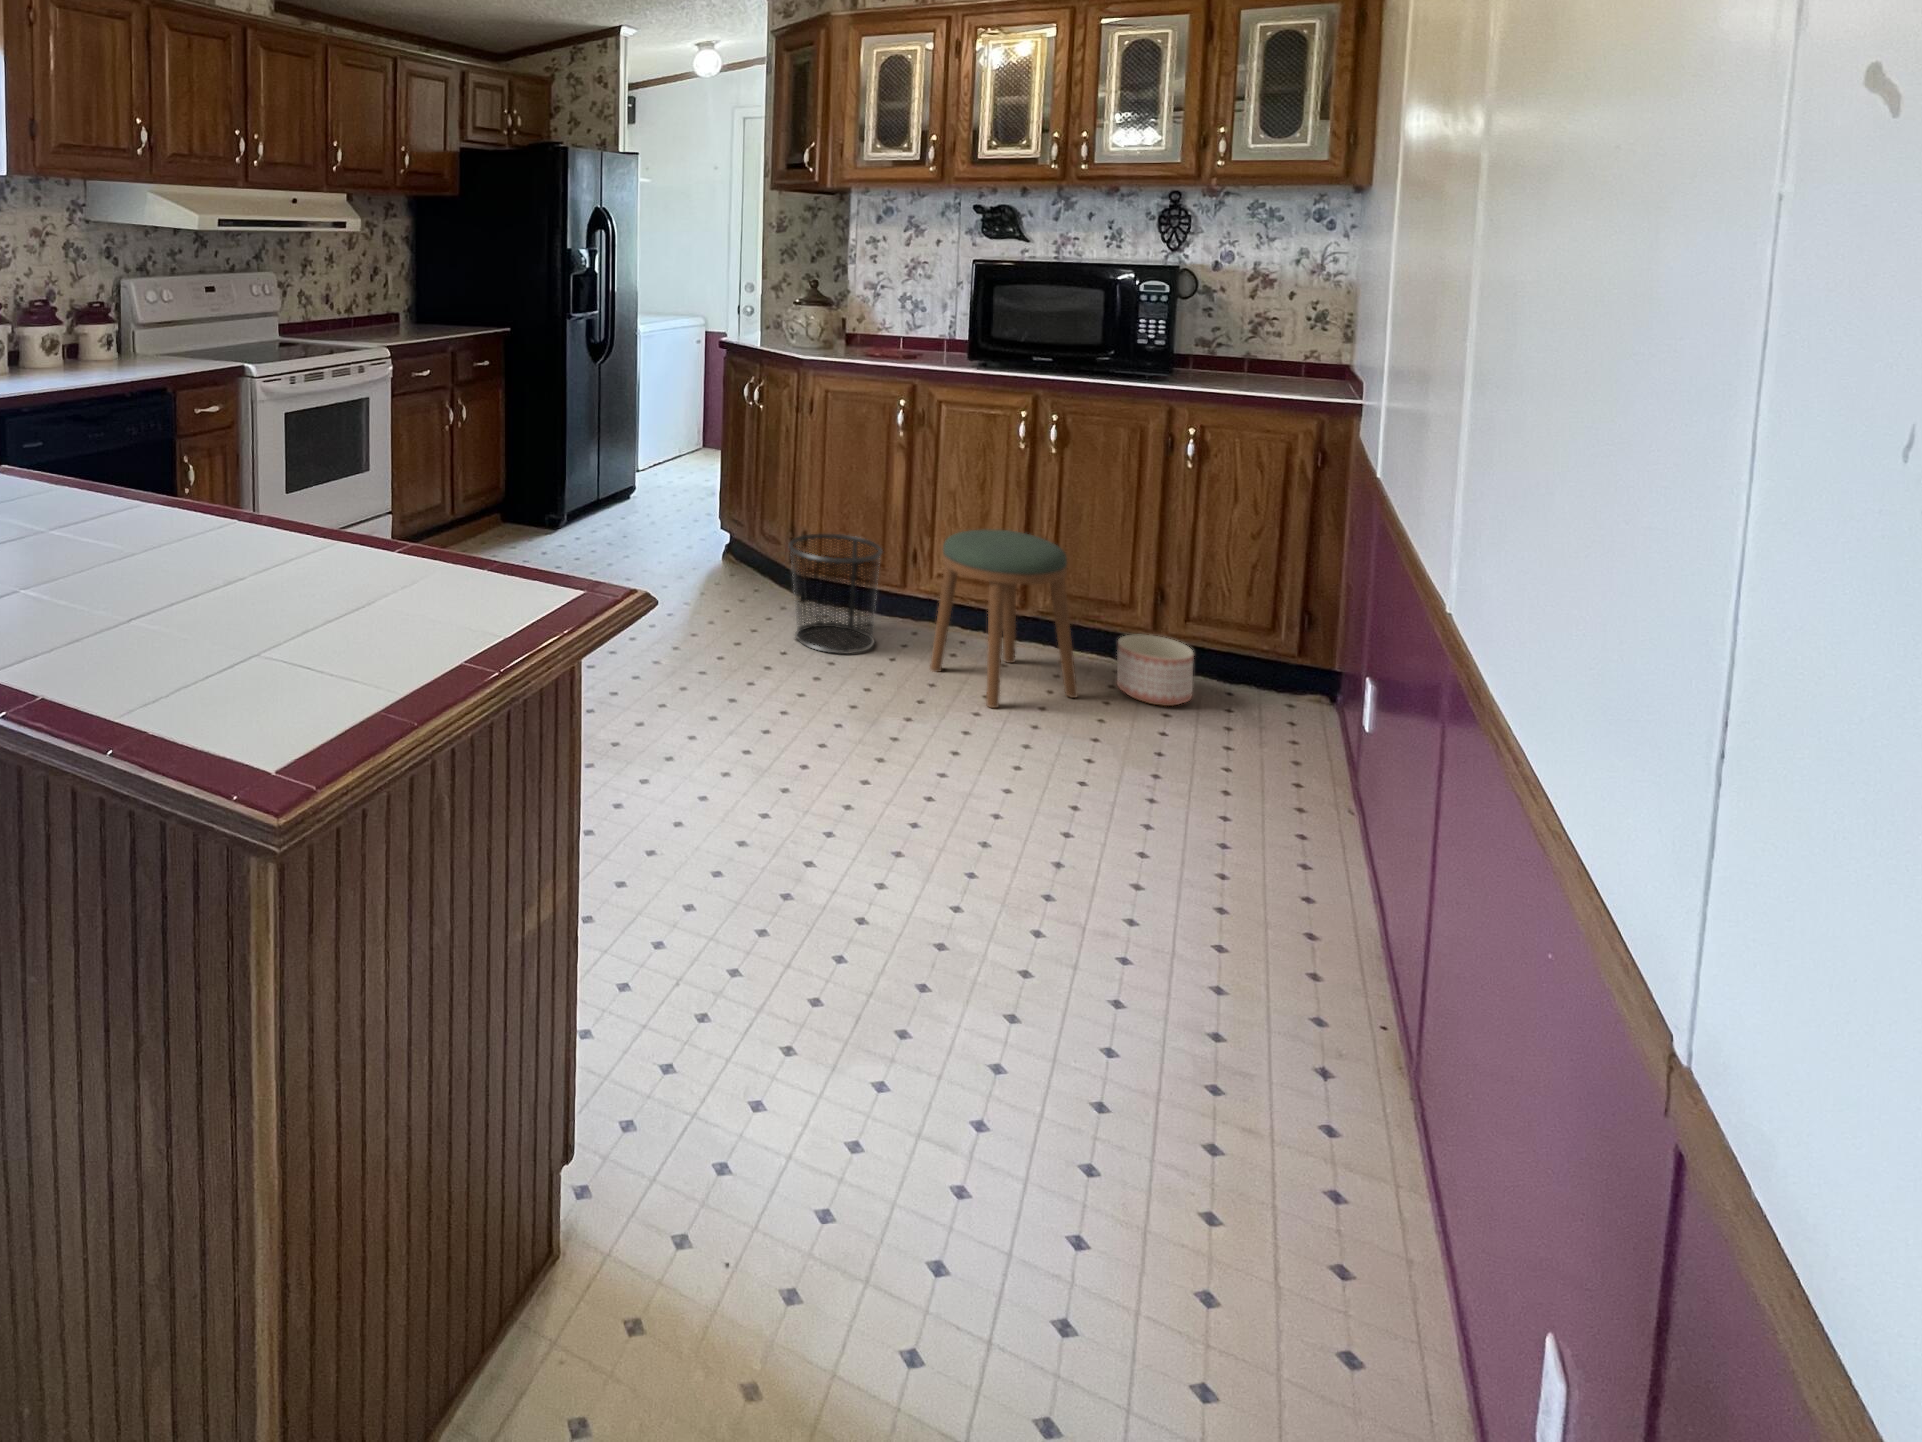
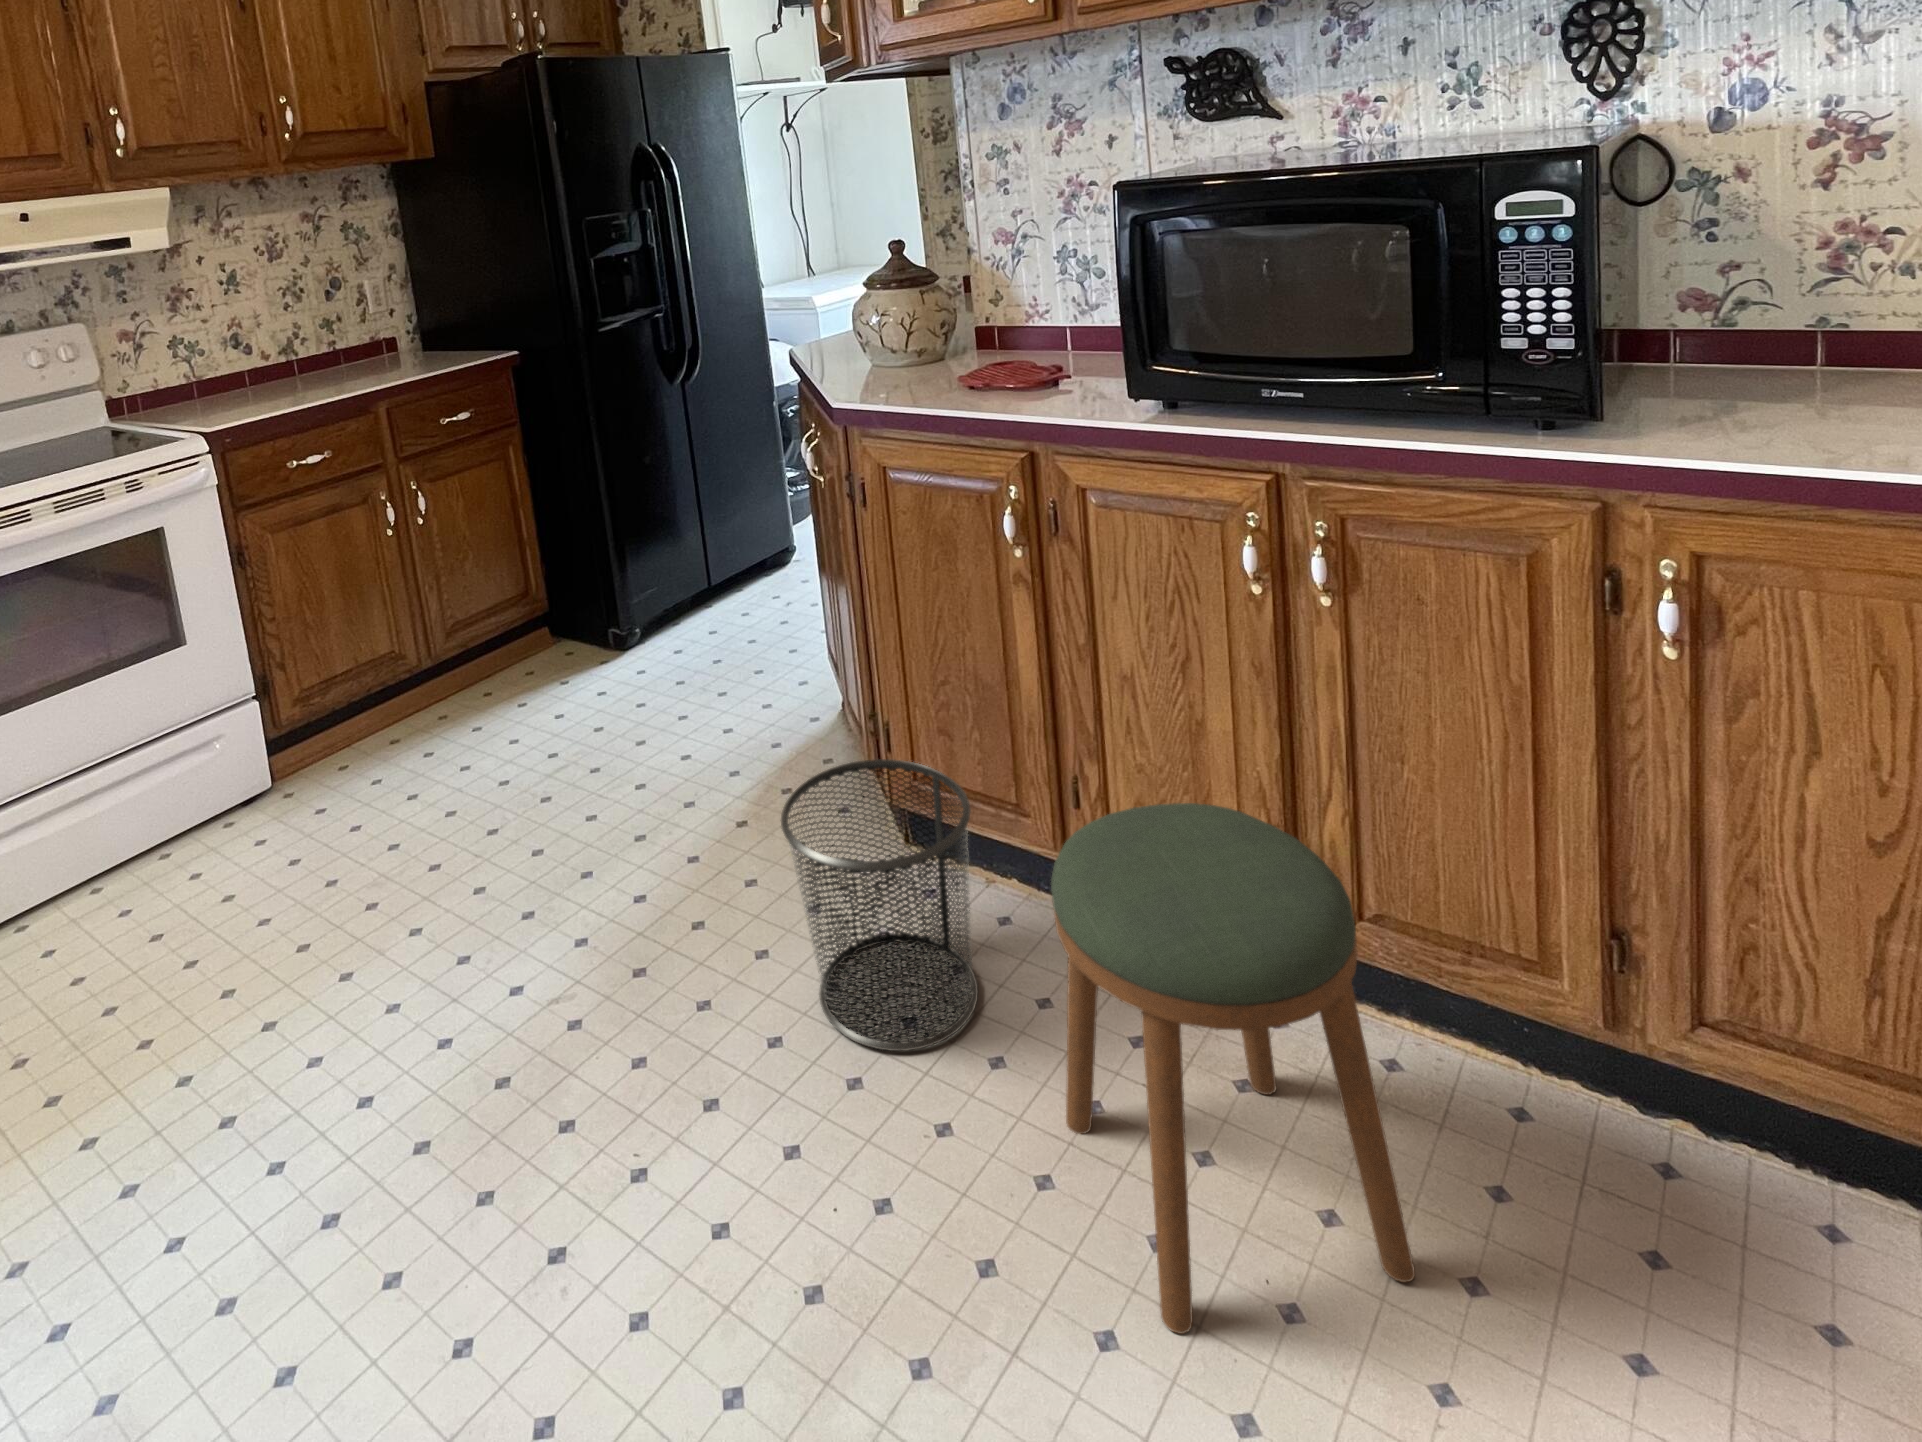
planter: present [1117,635,1194,706] -> none [1519,1082,1747,1347]

